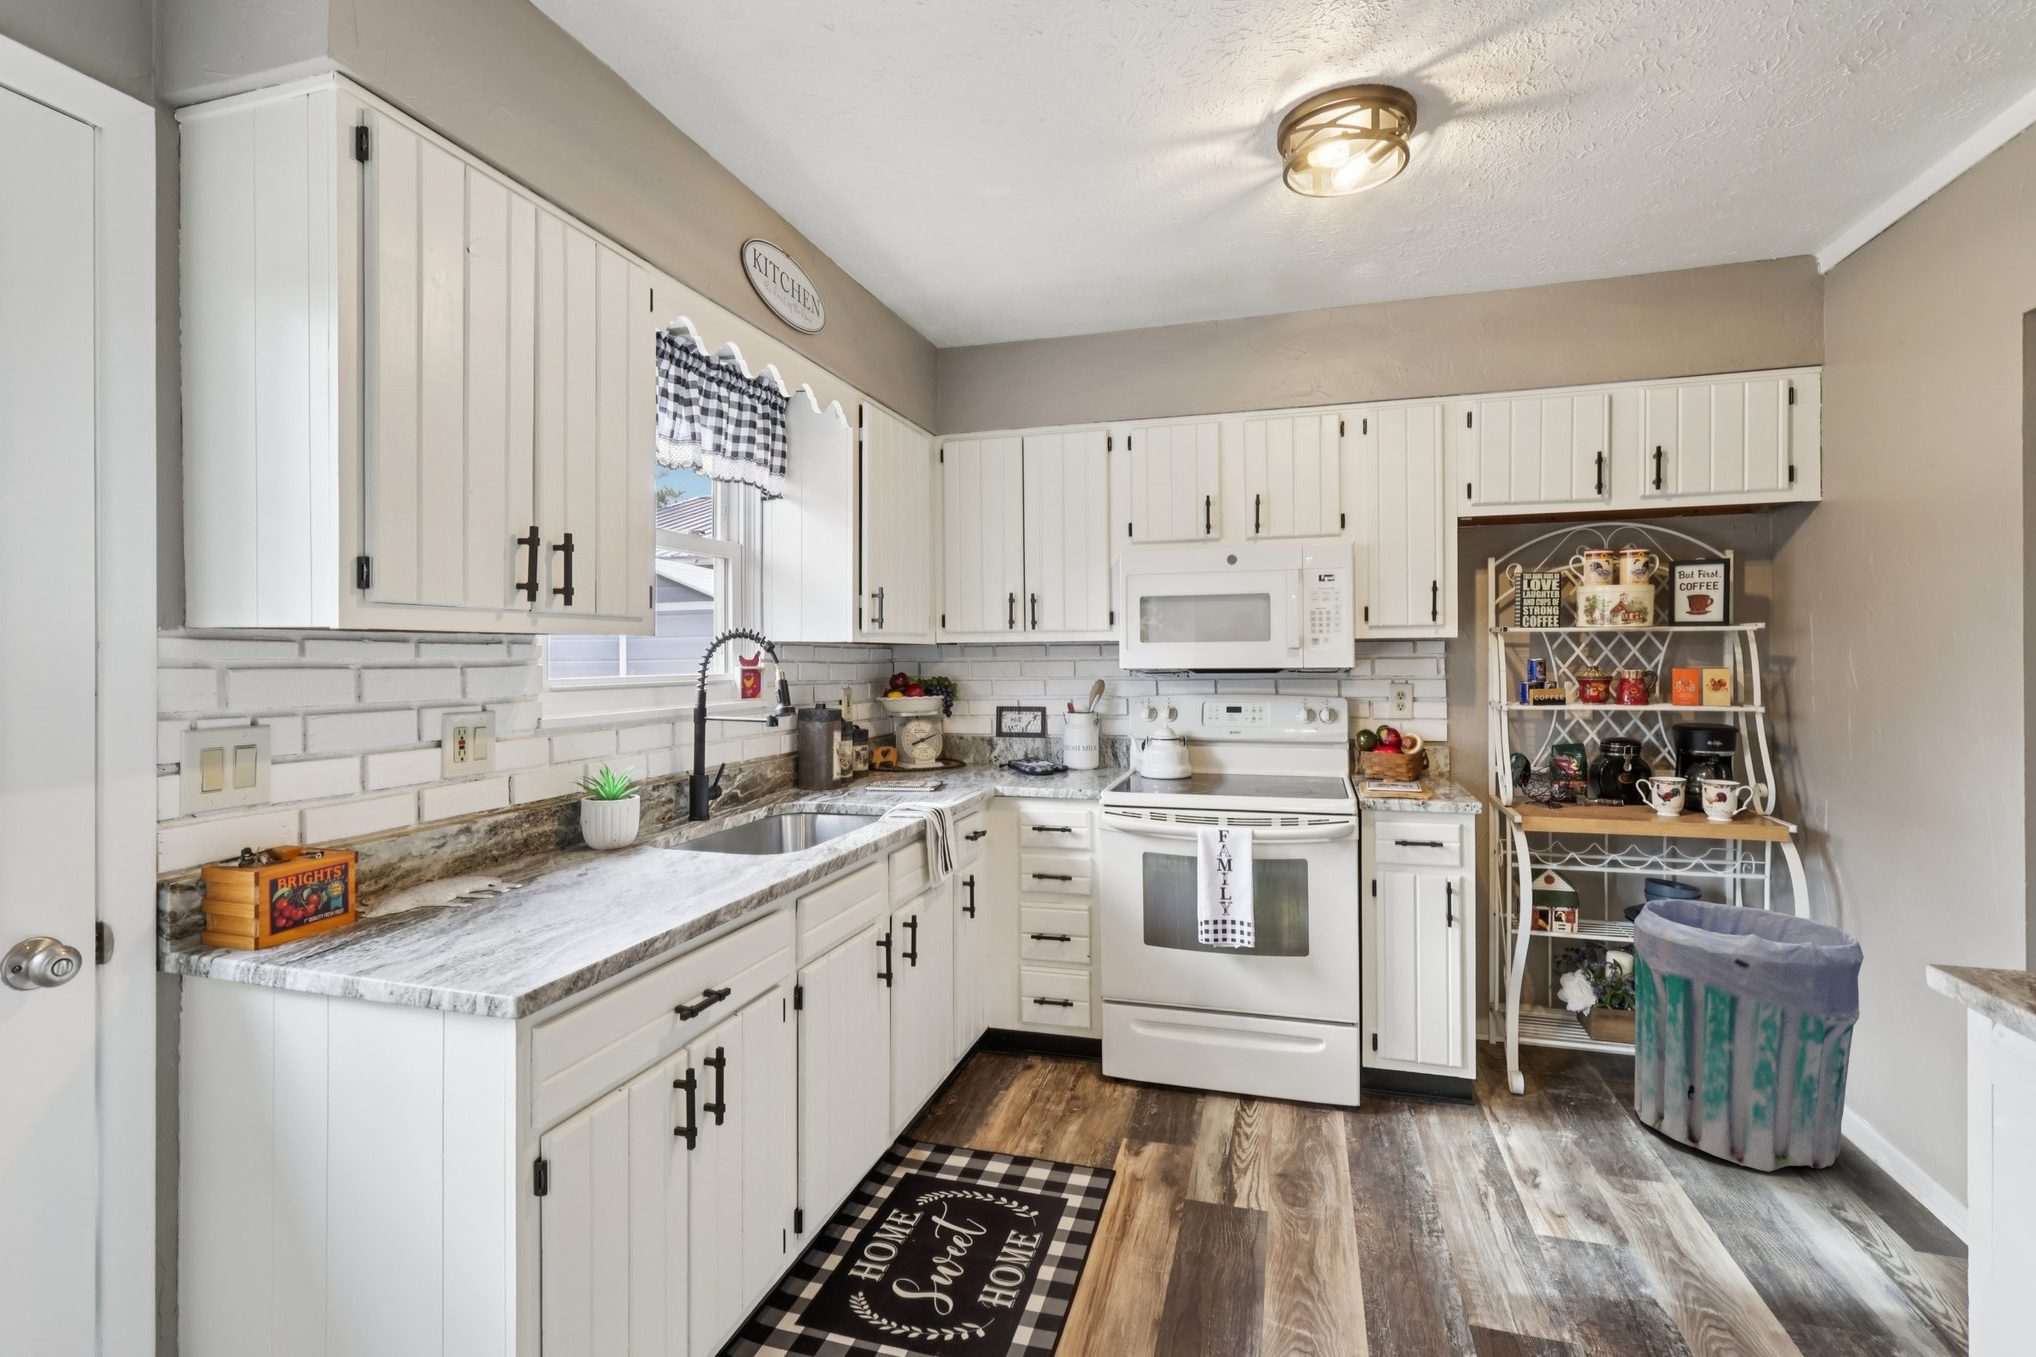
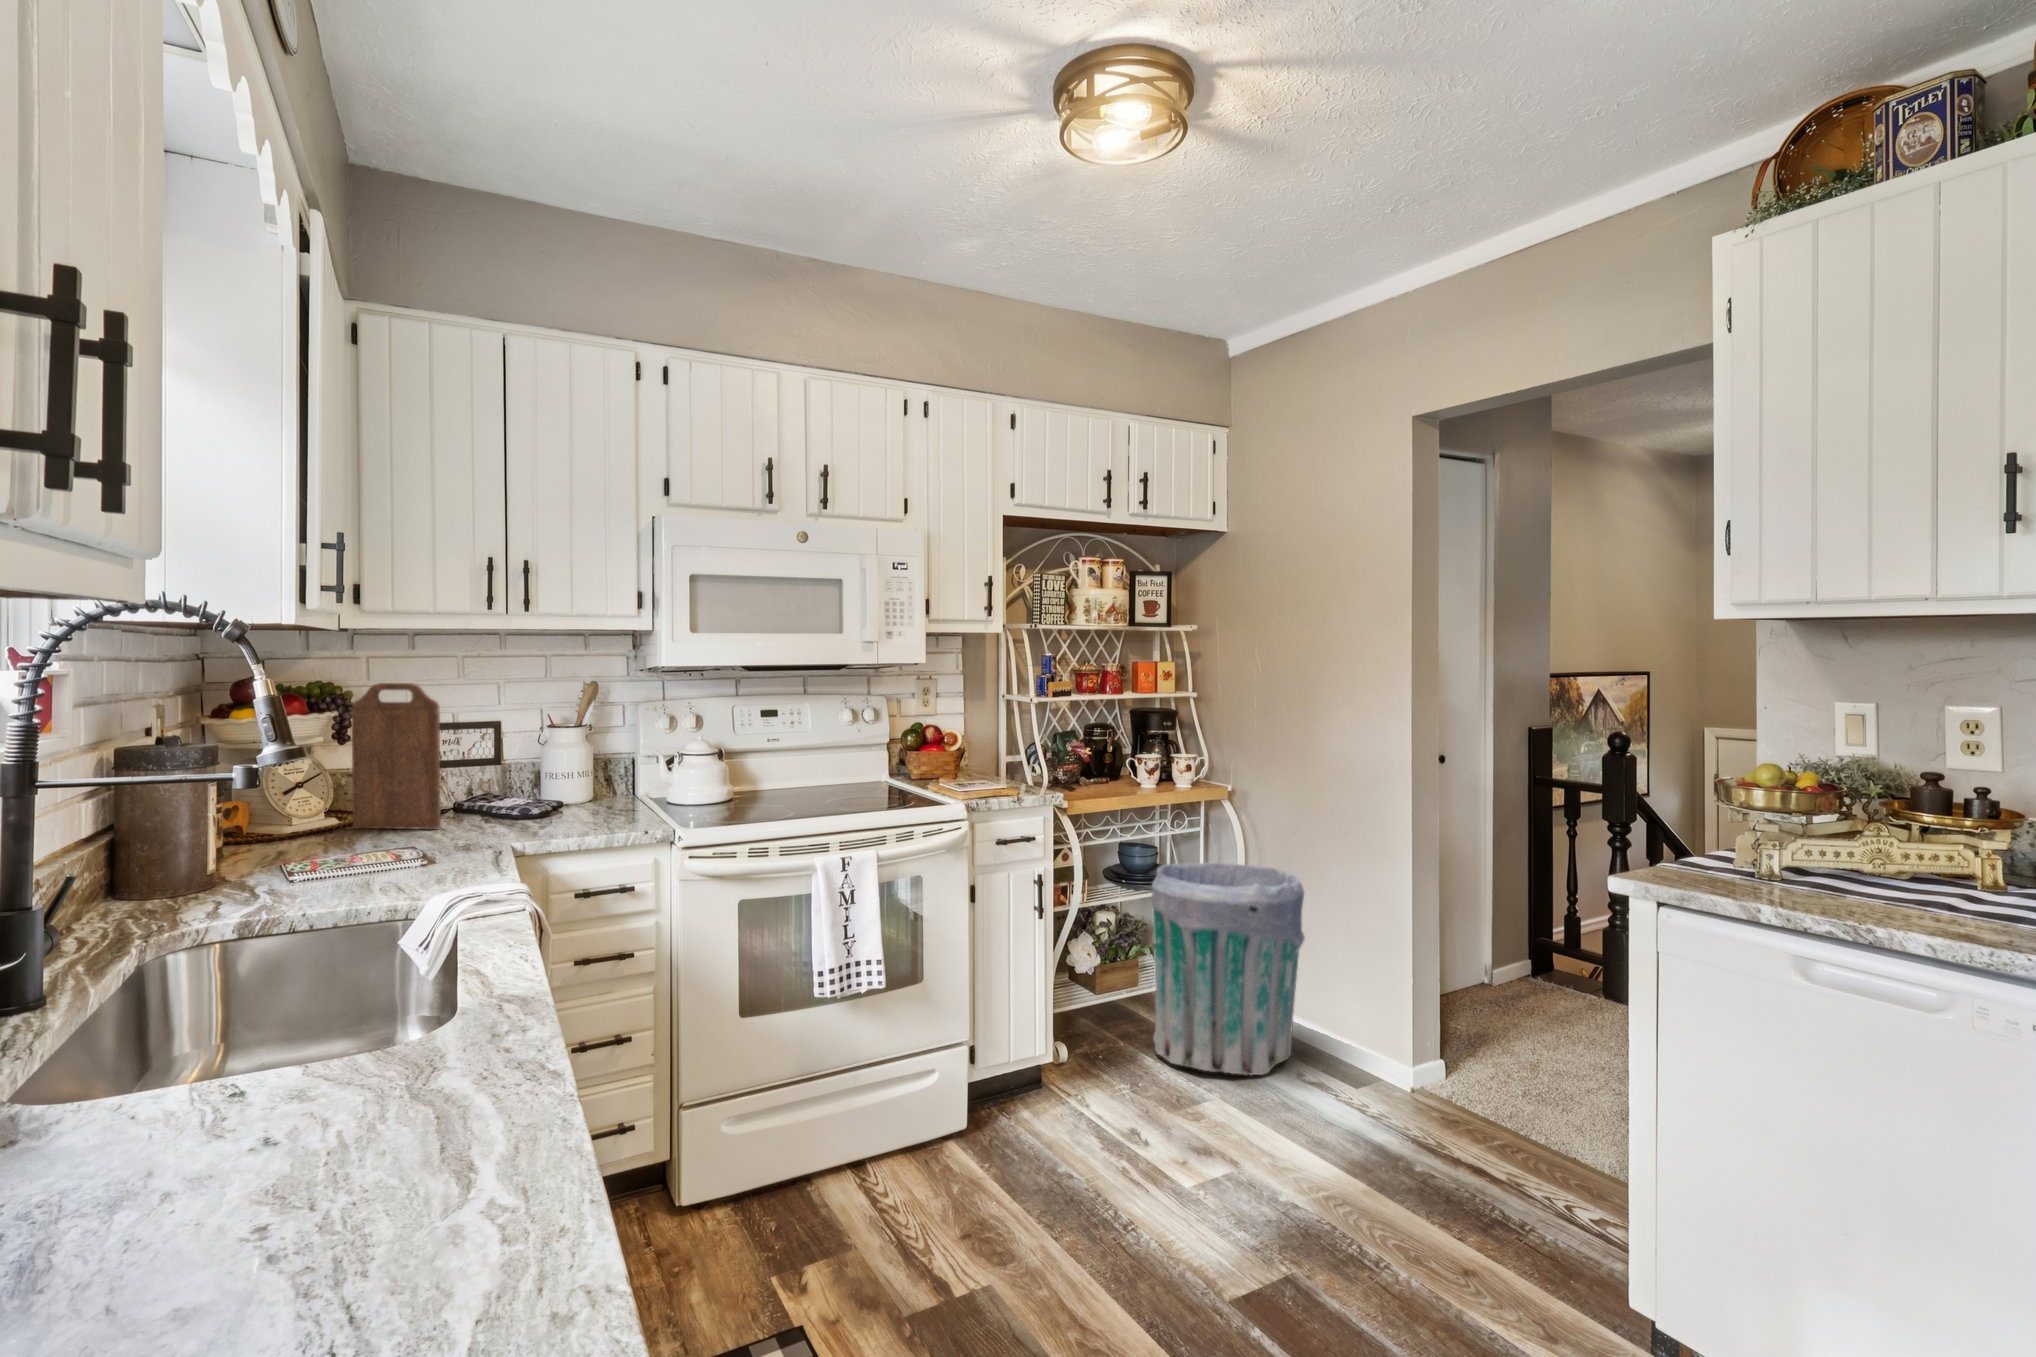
cutting board: none [944,679,984,776] -> present [352,683,441,829]

